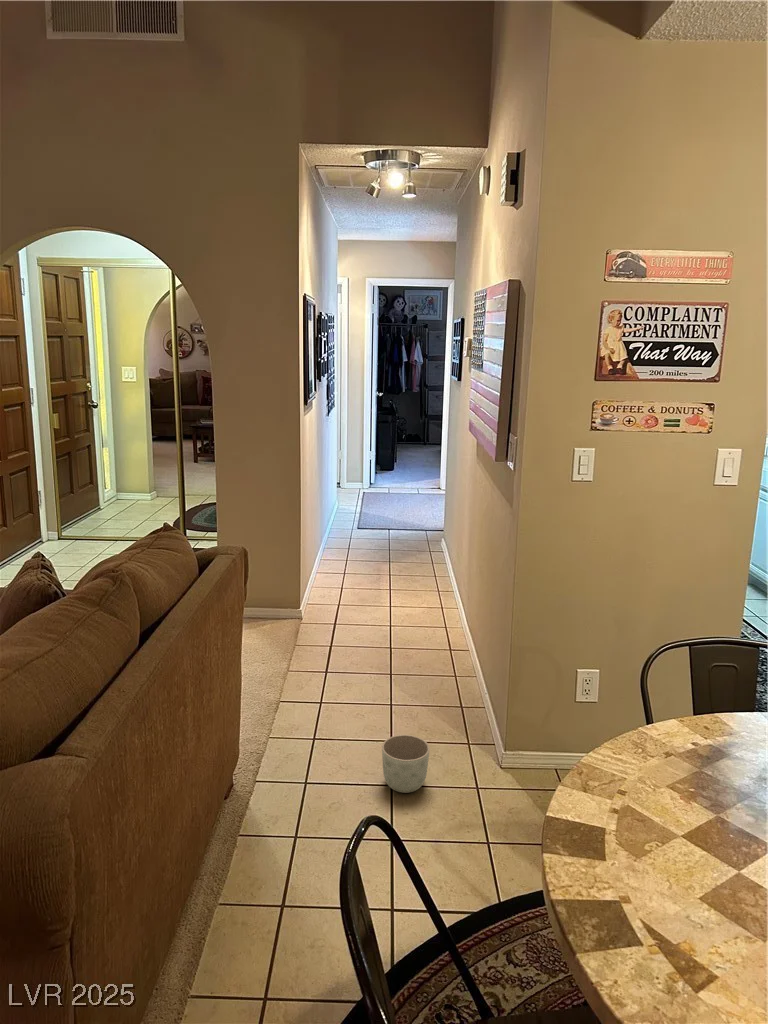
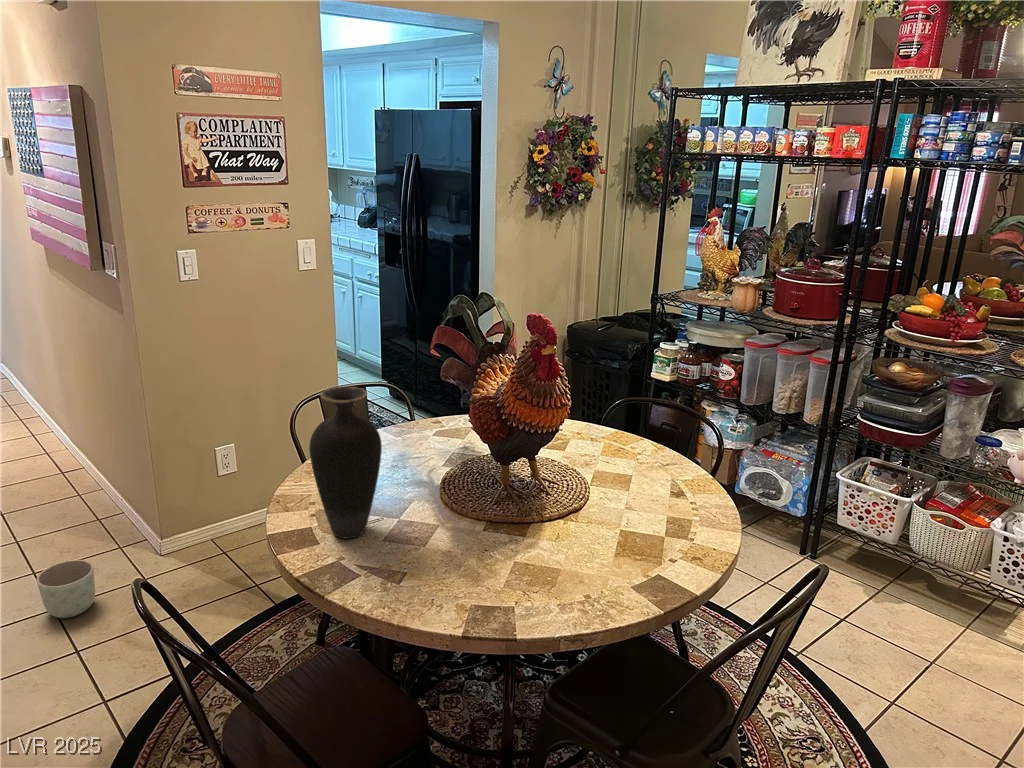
vase: none [616,644,728,873] -> present [309,387,382,539]

